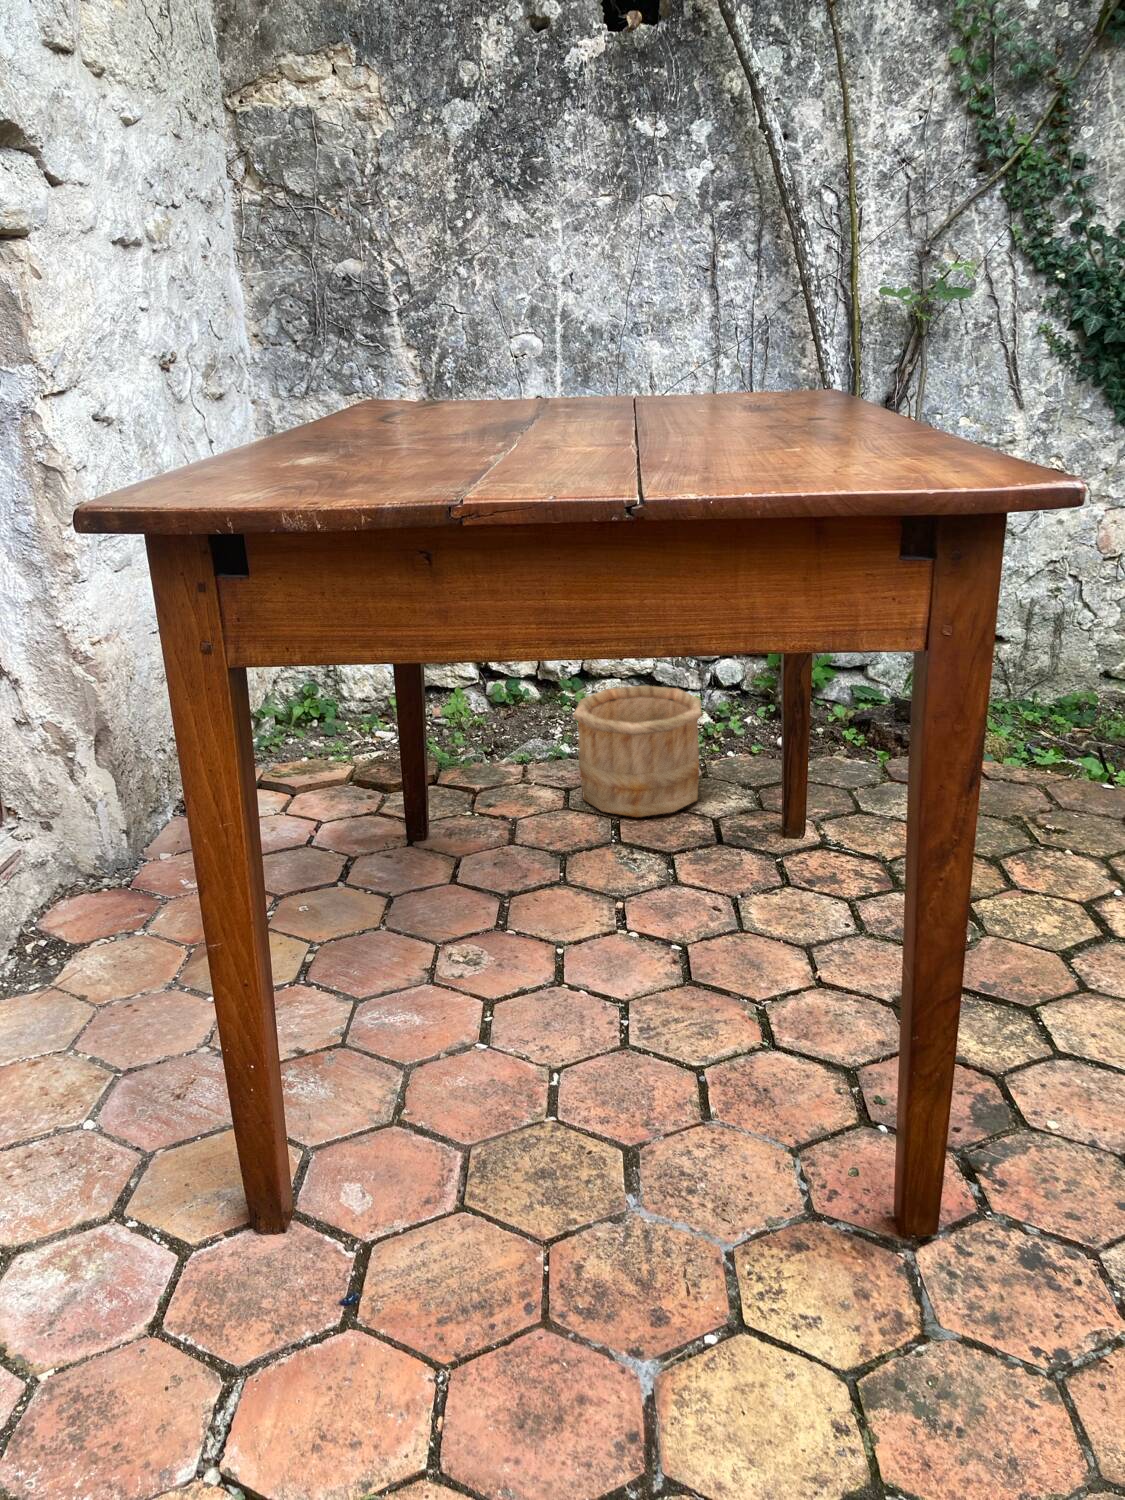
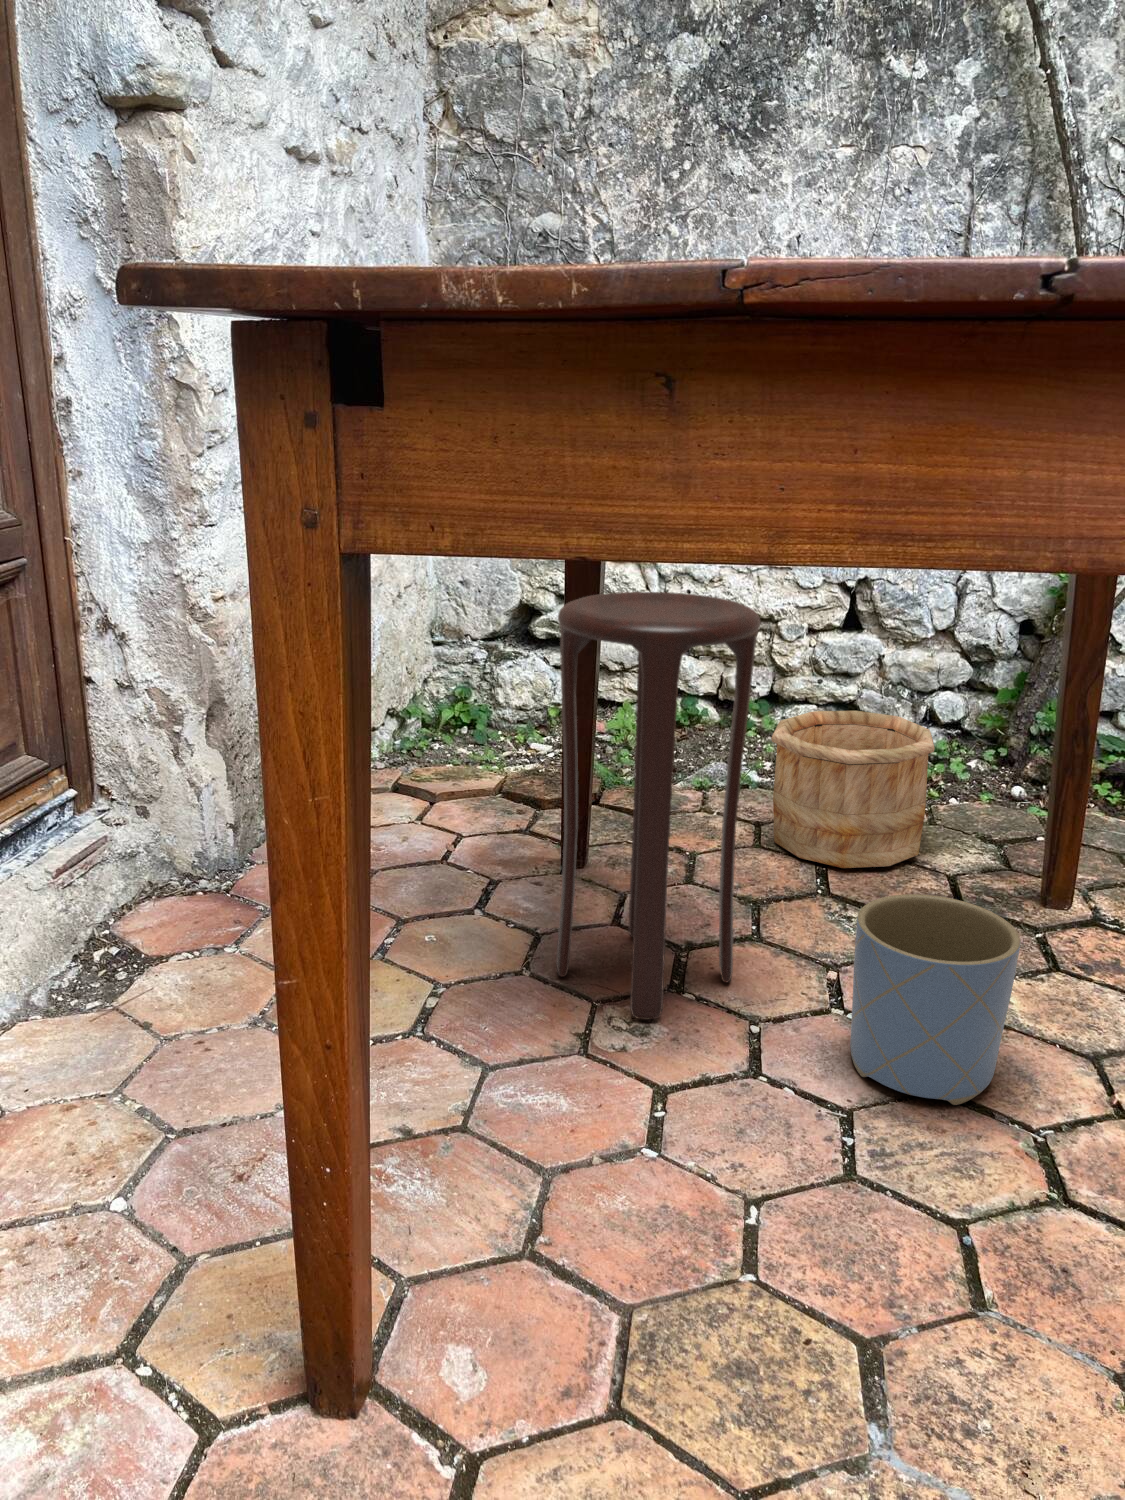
stool: none [383,619,545,953] -> present [556,592,760,1020]
planter: none [626,839,741,990] -> present [850,894,1021,1105]

